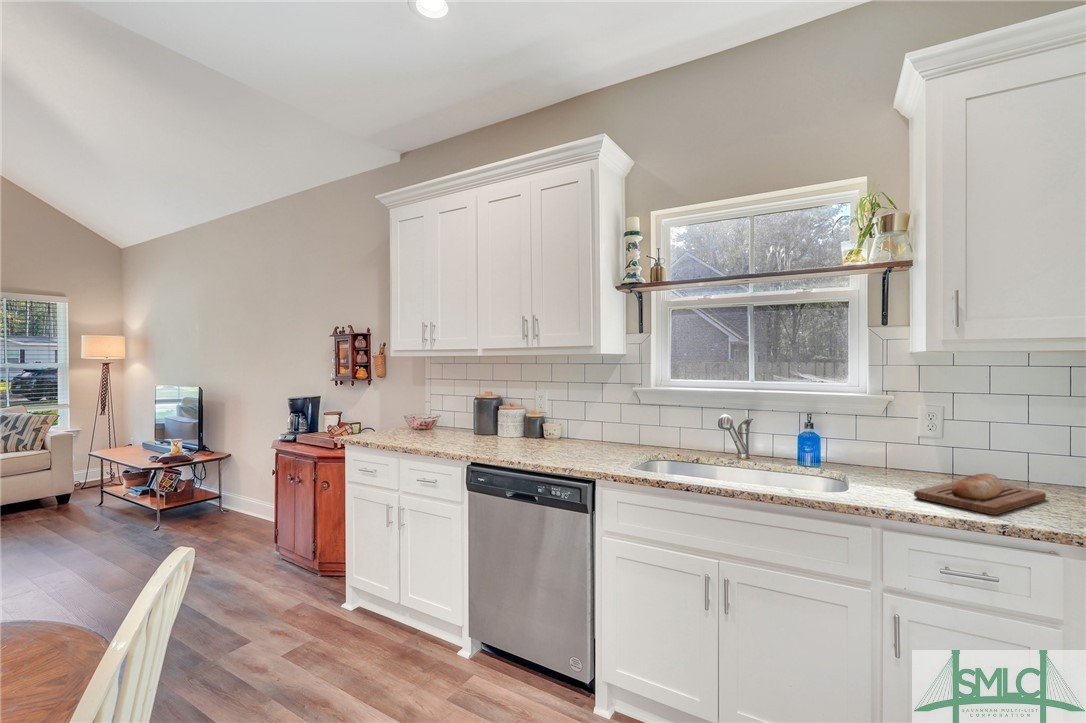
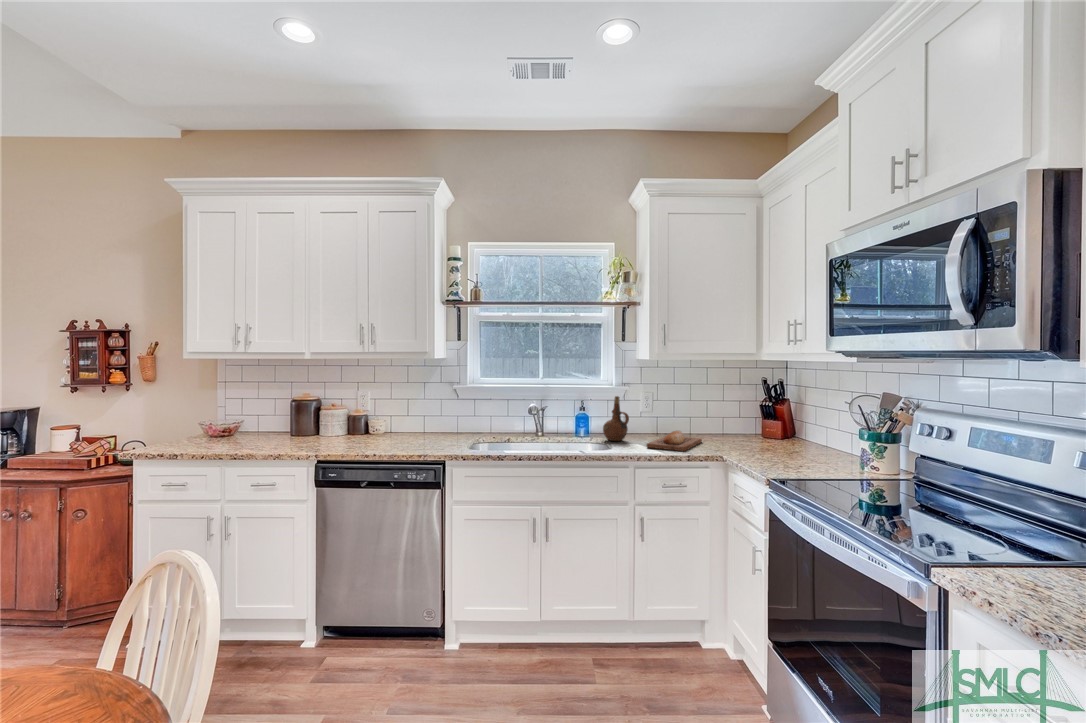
ceramic pitcher: none [840,409,887,480] -> present [603,396,629,441]

